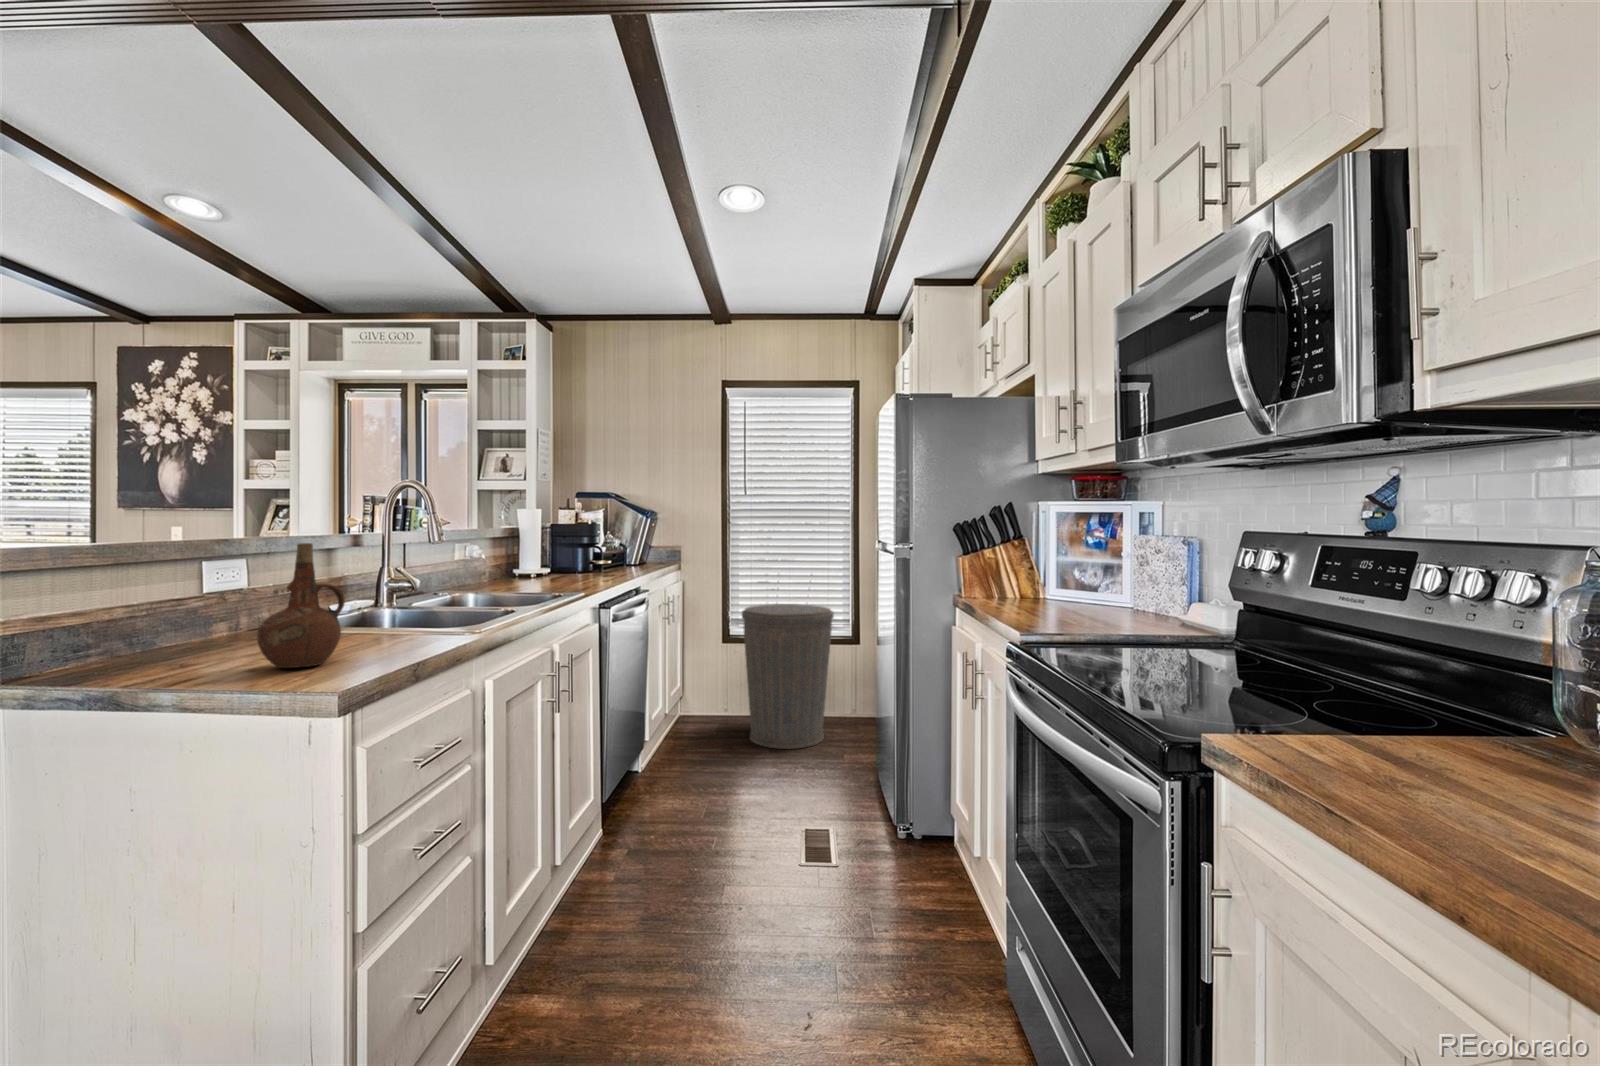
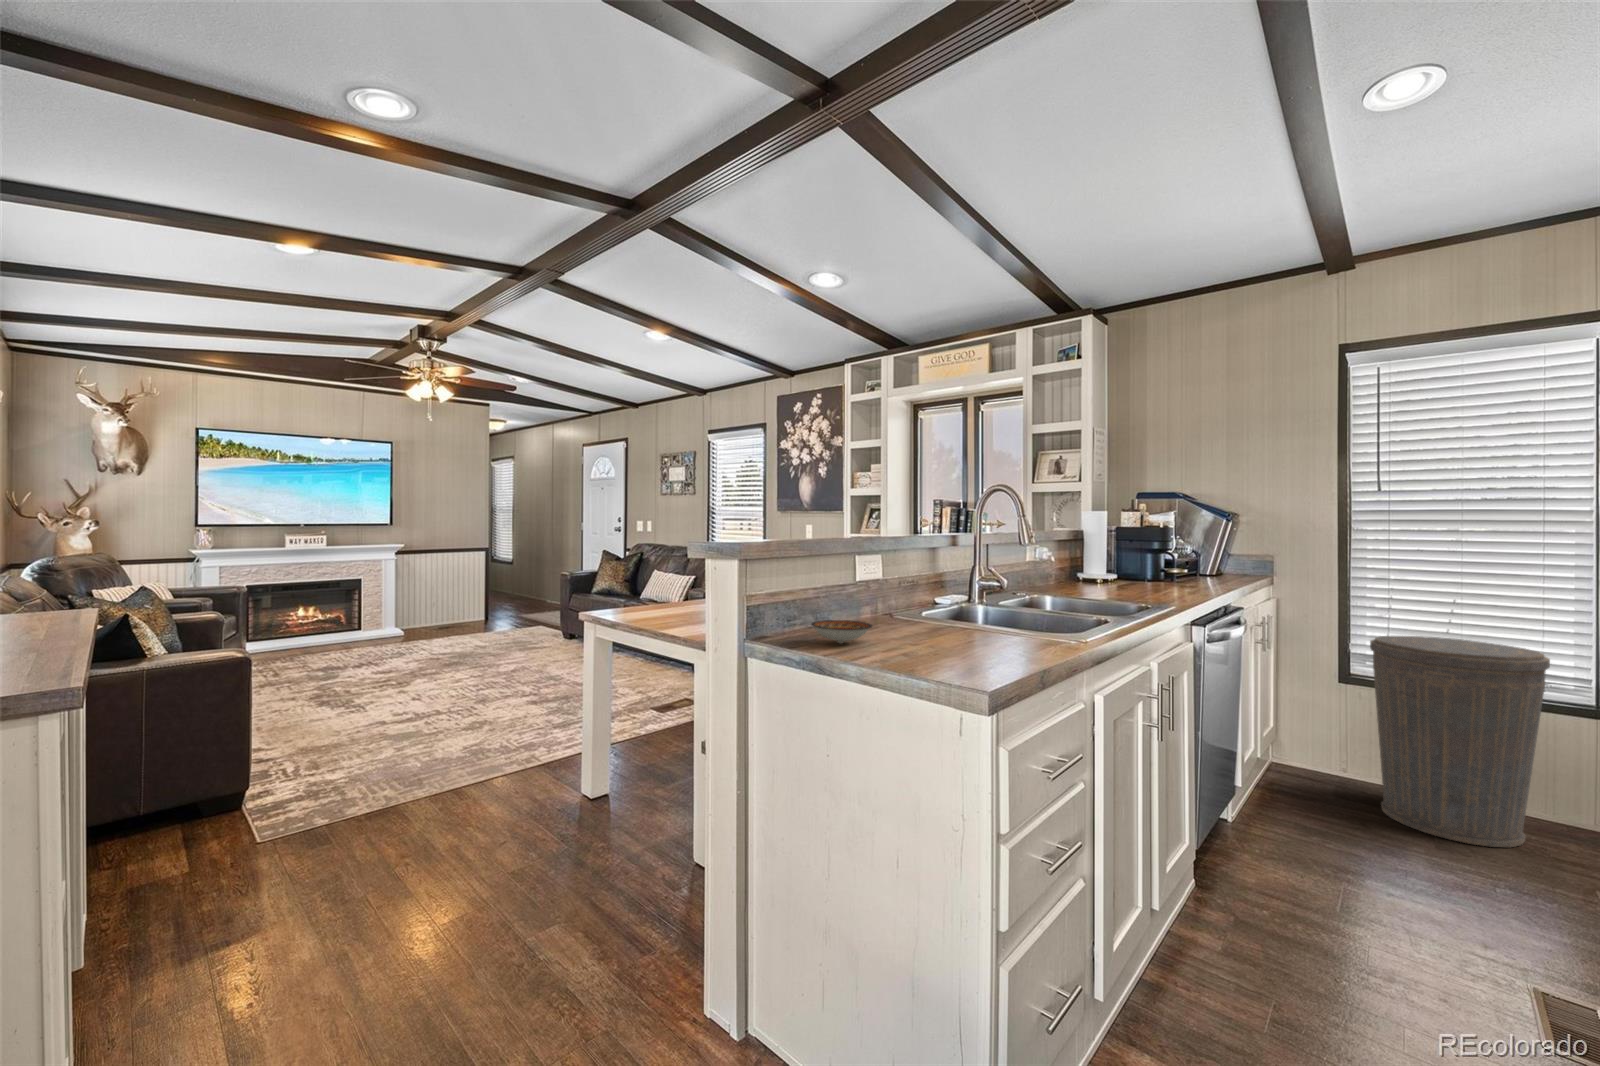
ceramic pitcher: present [257,543,345,668] -> none [910,542,977,658]
ceramic bowl: none [109,640,212,669] -> present [811,620,872,643]

